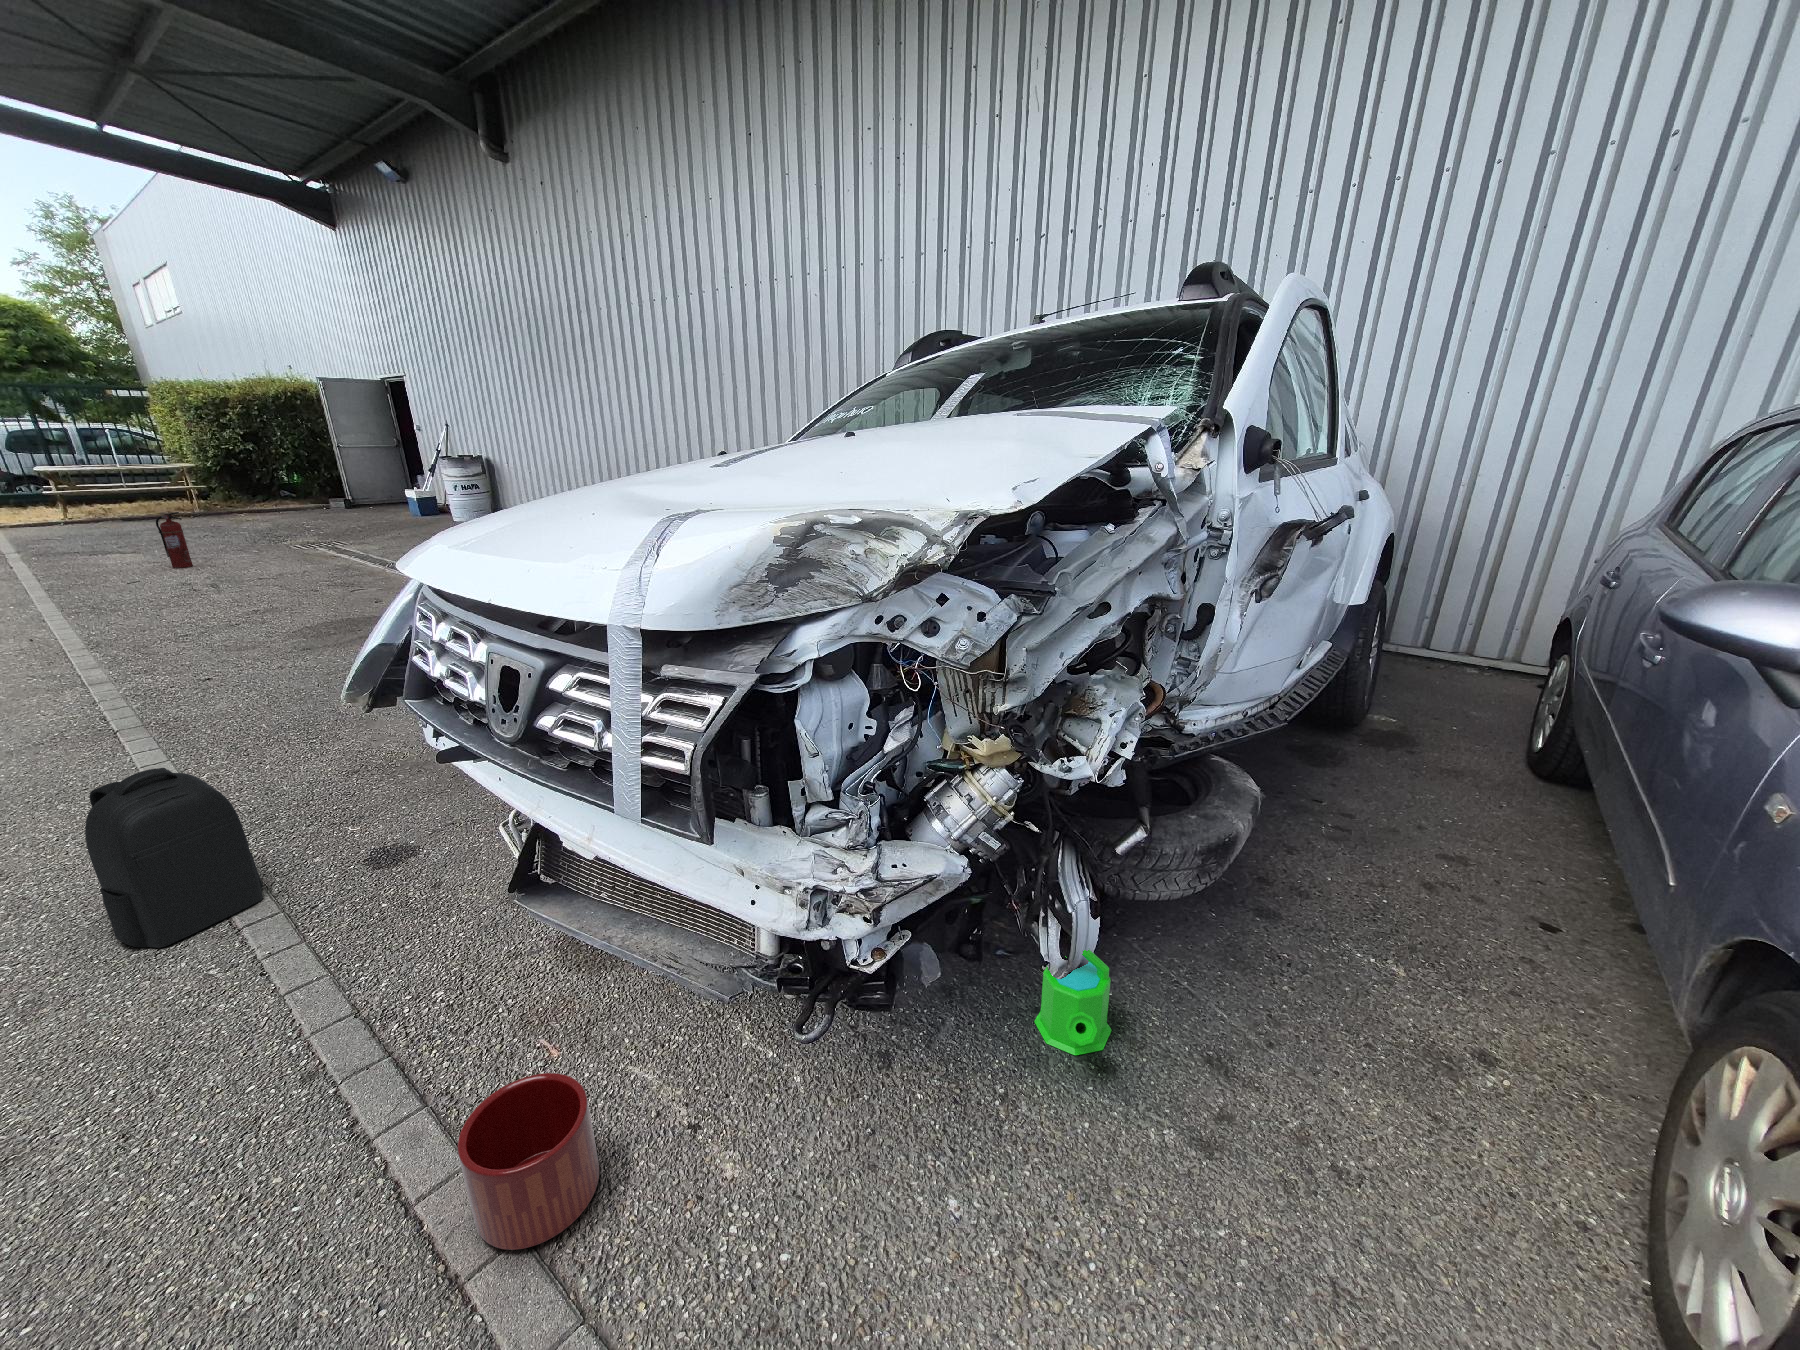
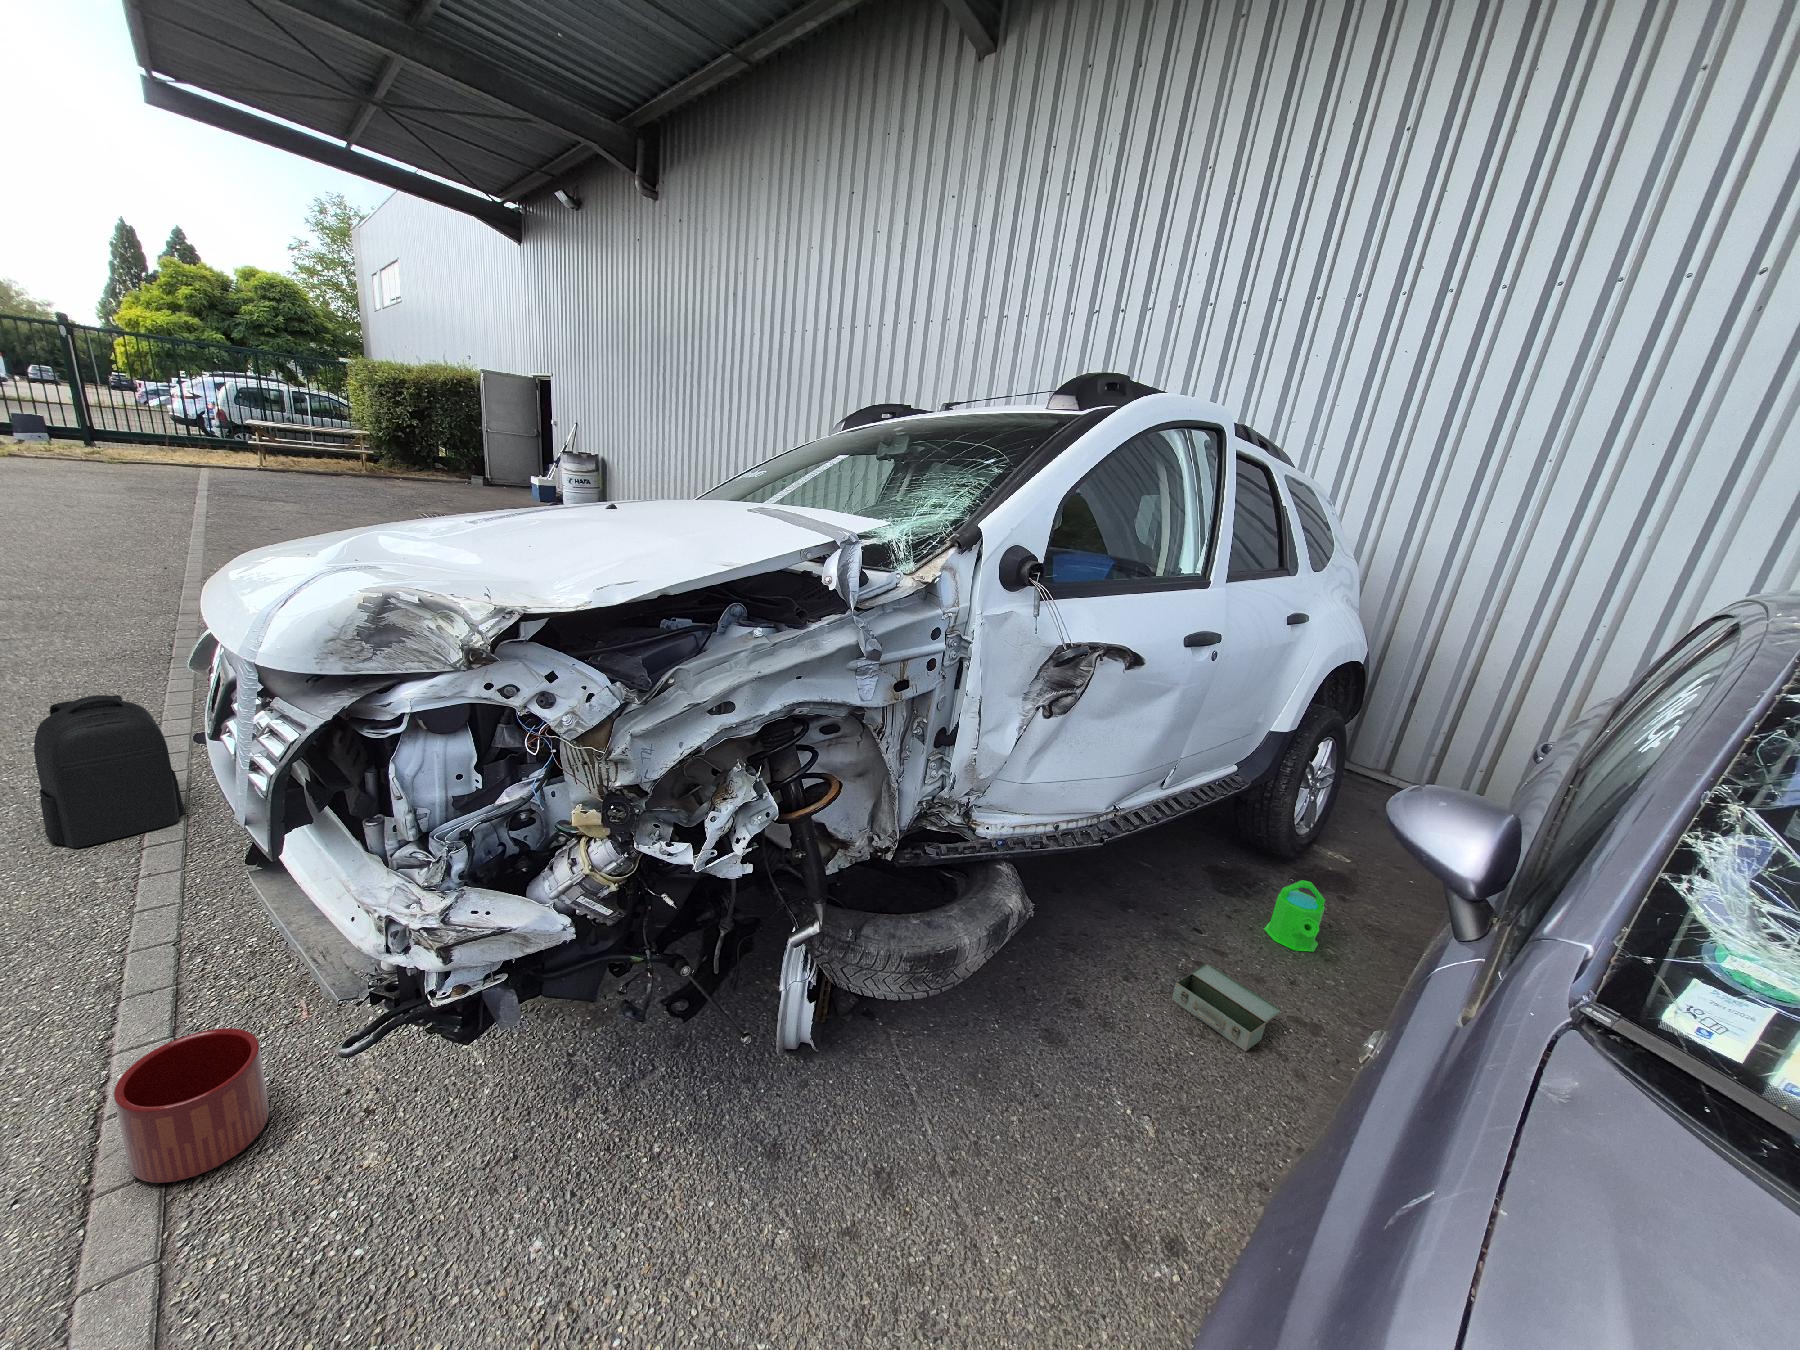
fire extinguisher: present [156,512,193,568] -> none [306,473,328,521]
toolbox: none [1346,825,1449,892] -> present [1172,964,1281,1051]
watering can: present [1034,950,1112,1056] -> present [1264,880,1325,952]

